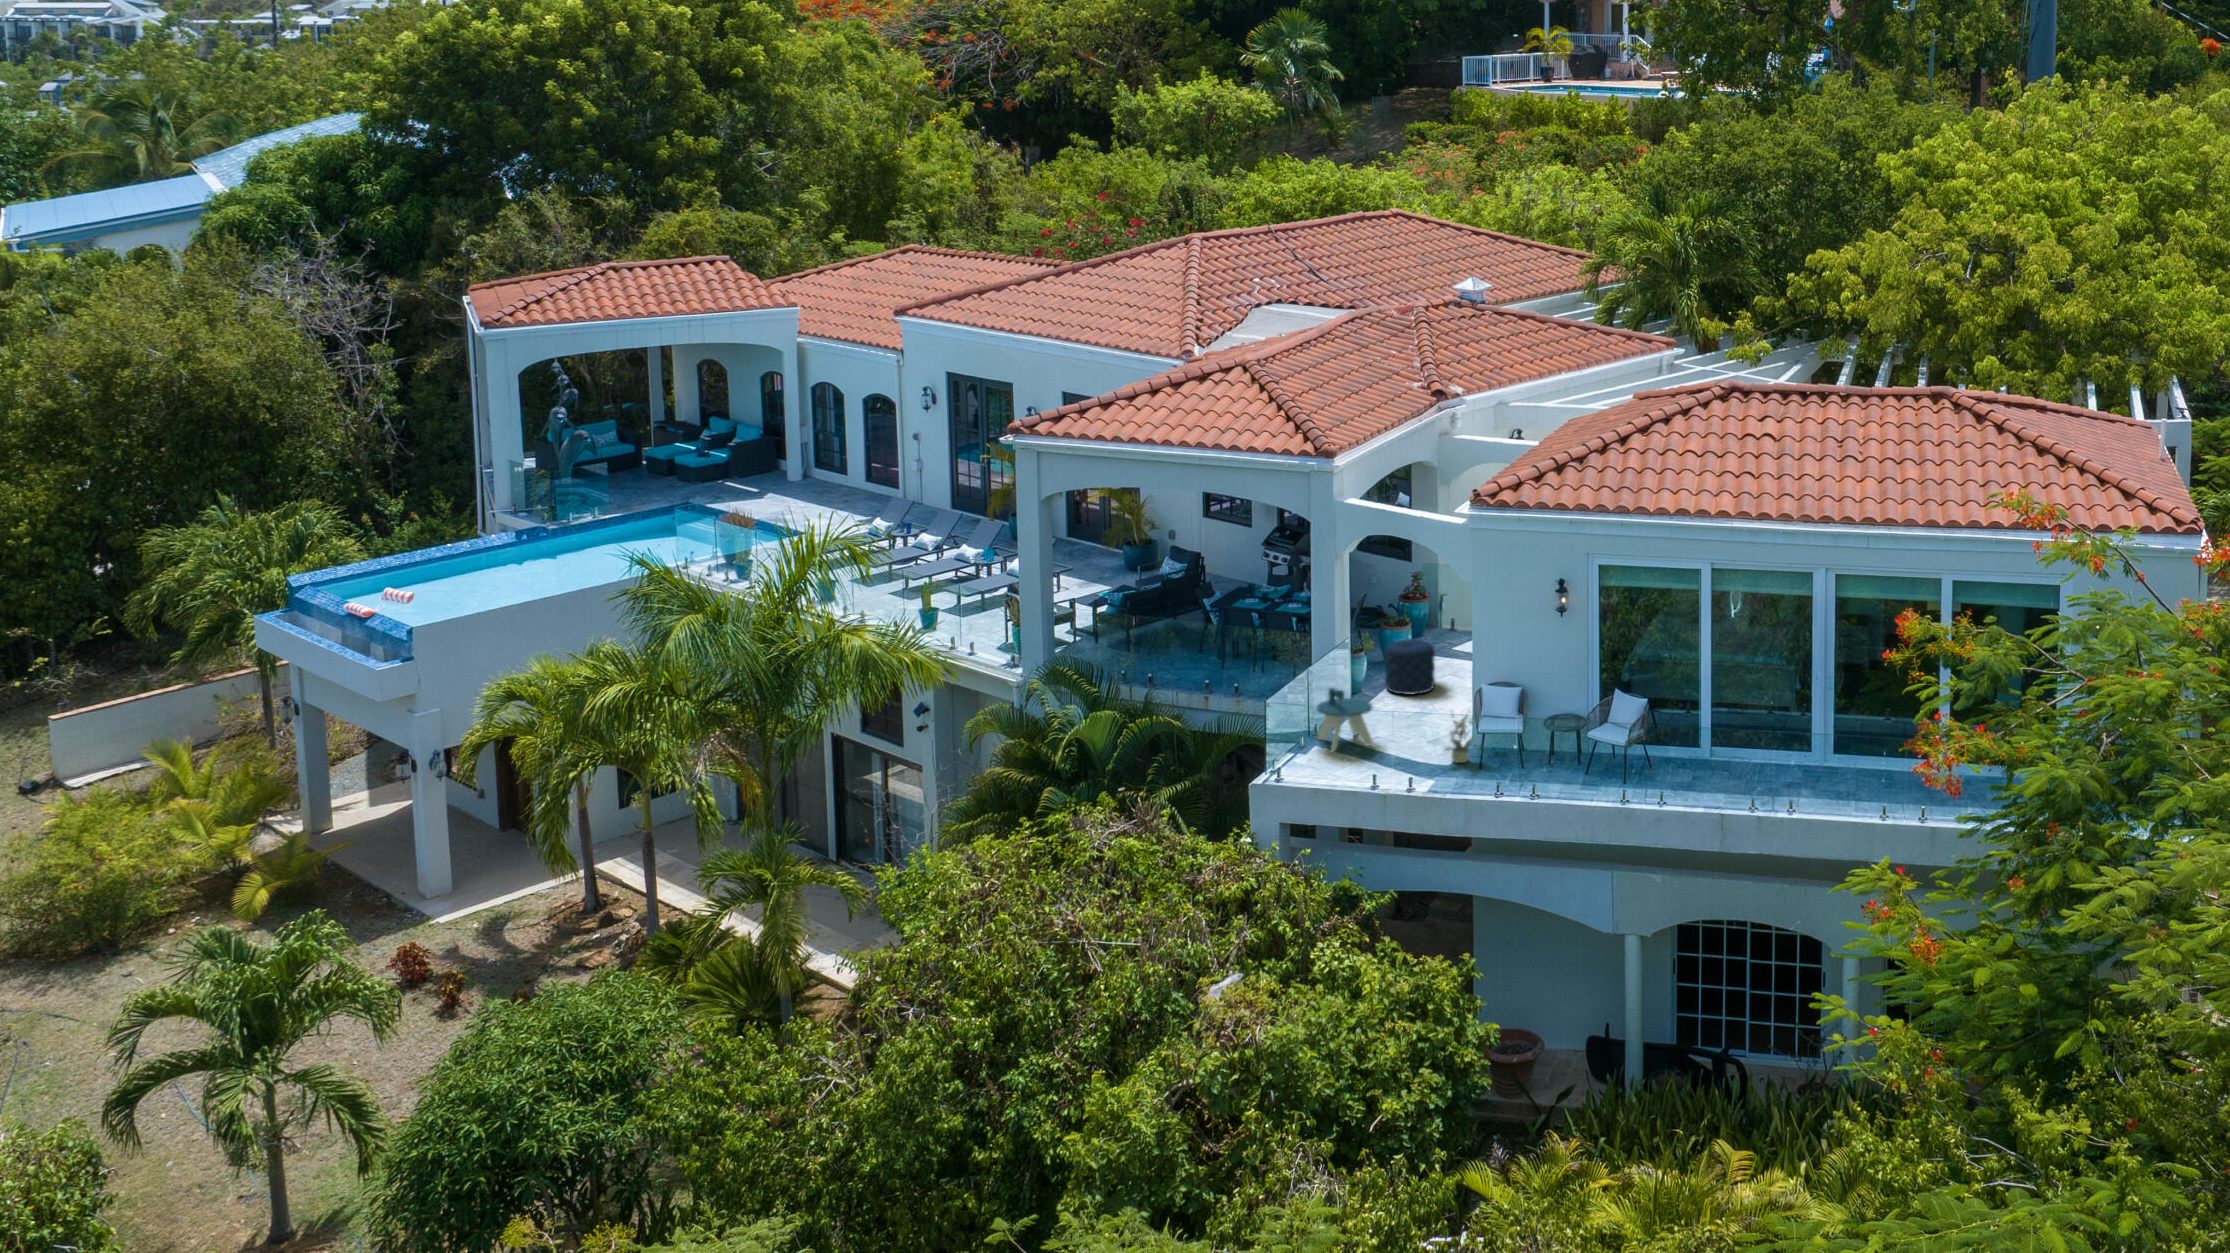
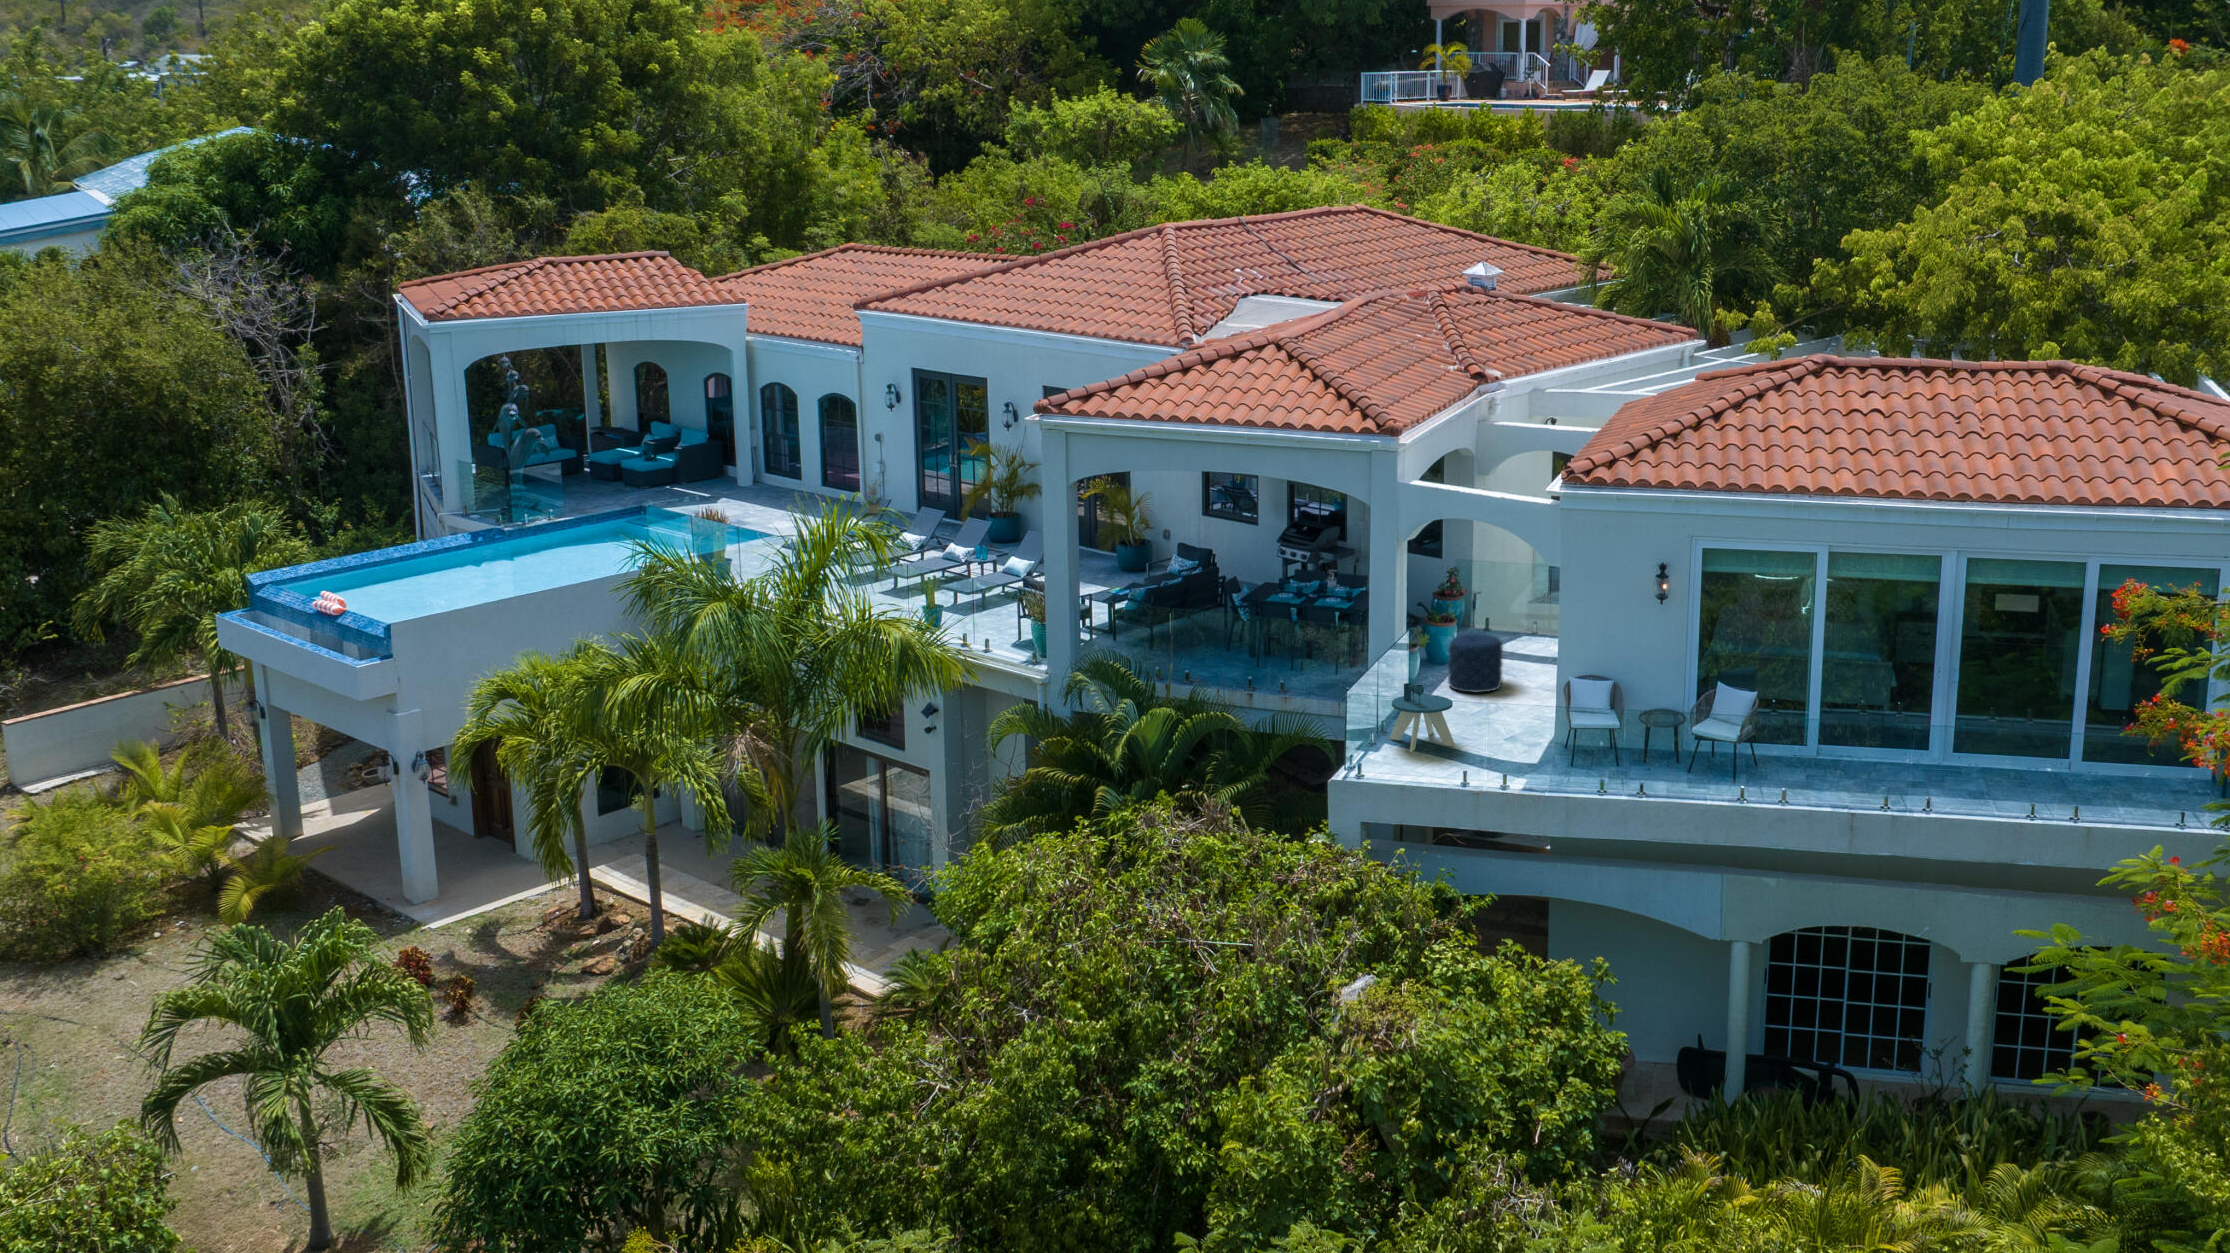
potted plant: present [1445,715,1481,763] -> present [864,482,884,514]

